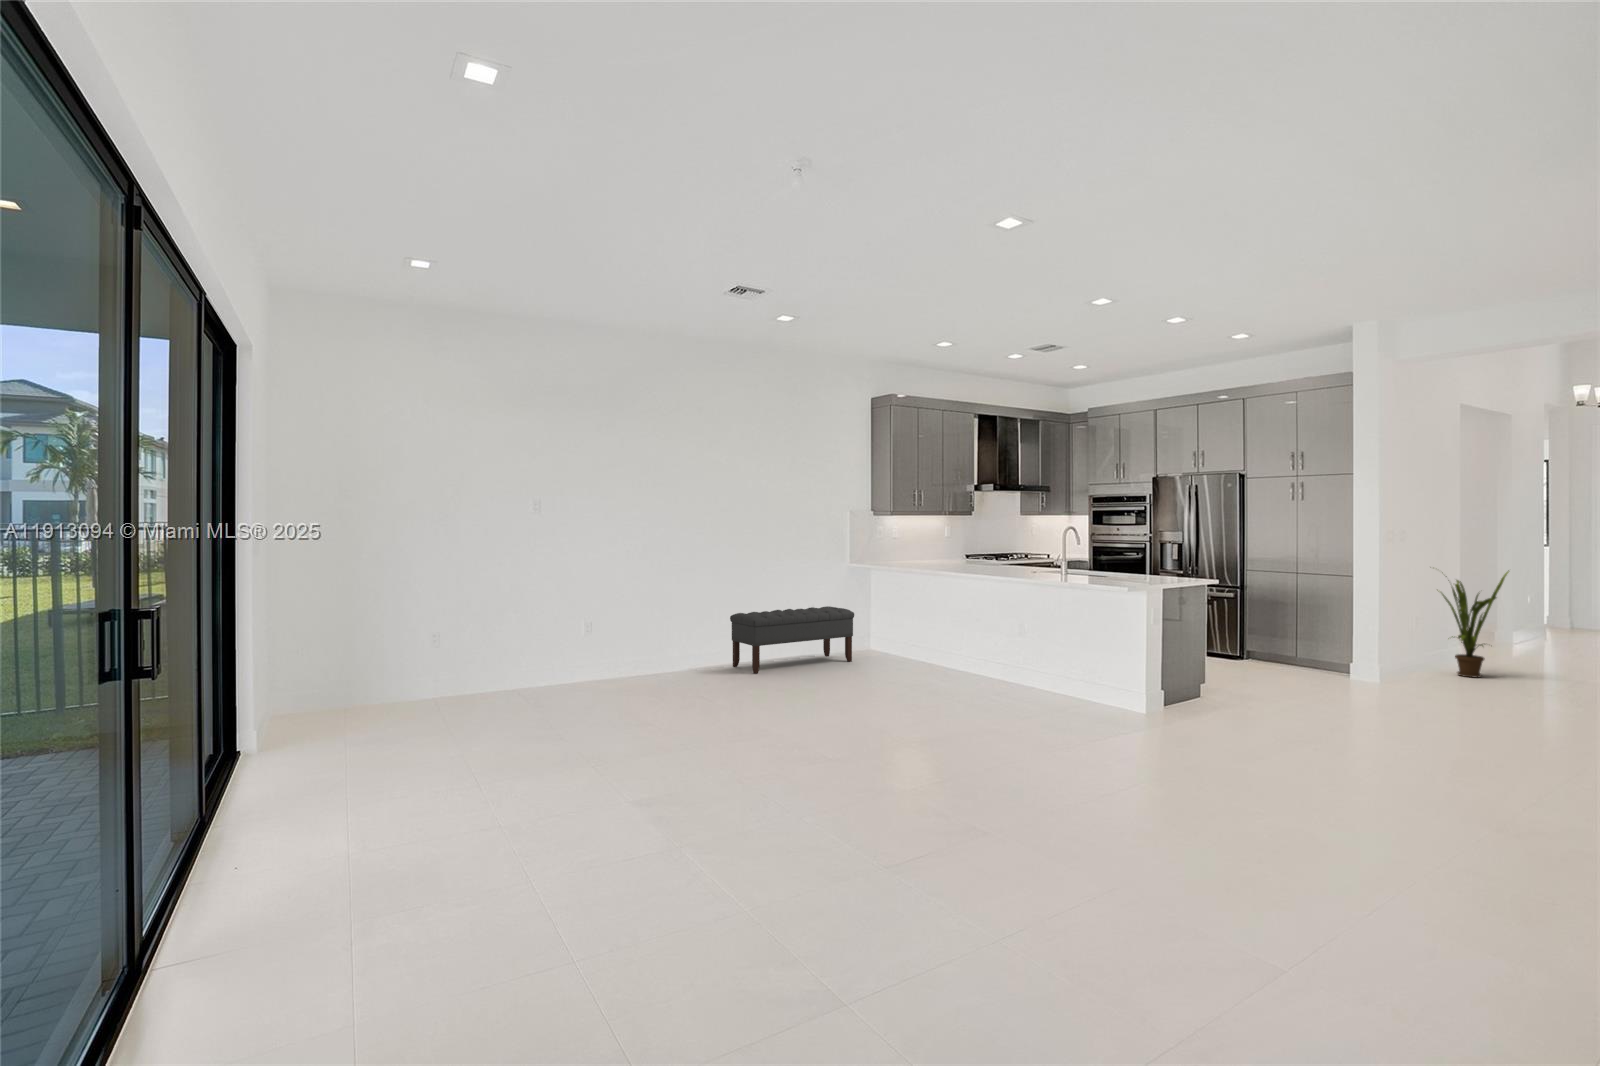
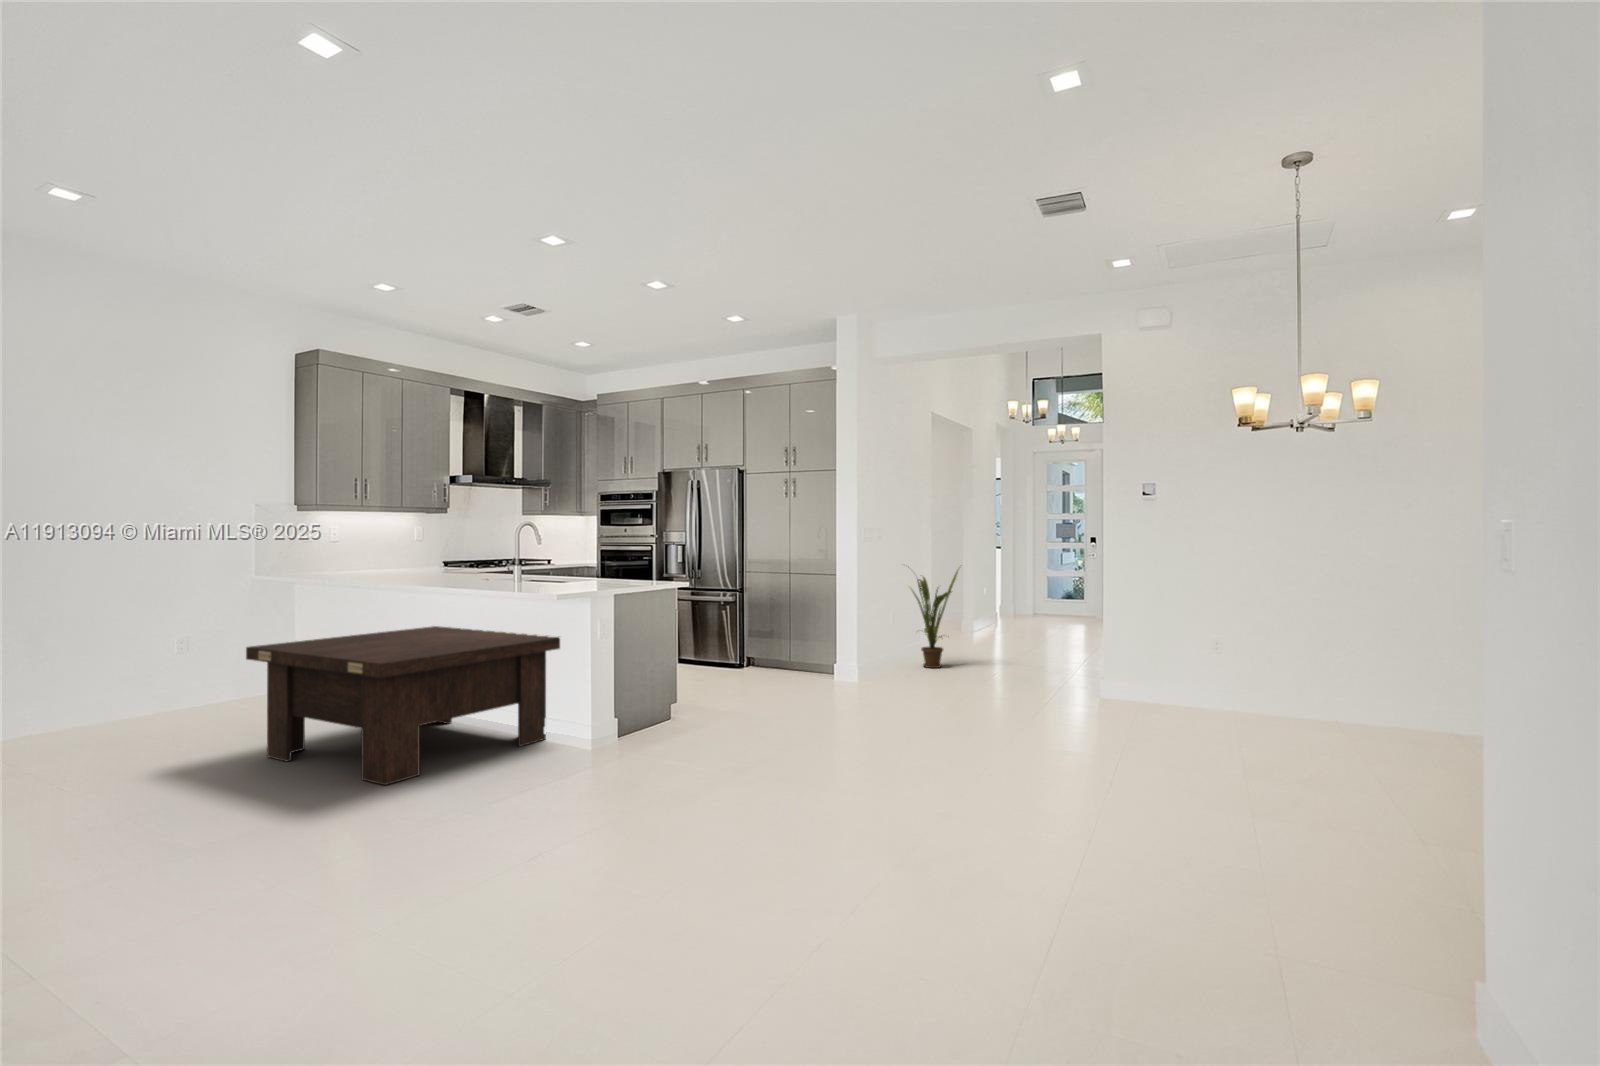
bench: present [730,606,854,674] -> none [8,634,249,744]
coffee table: none [886,609,1111,724] -> present [246,626,560,785]

